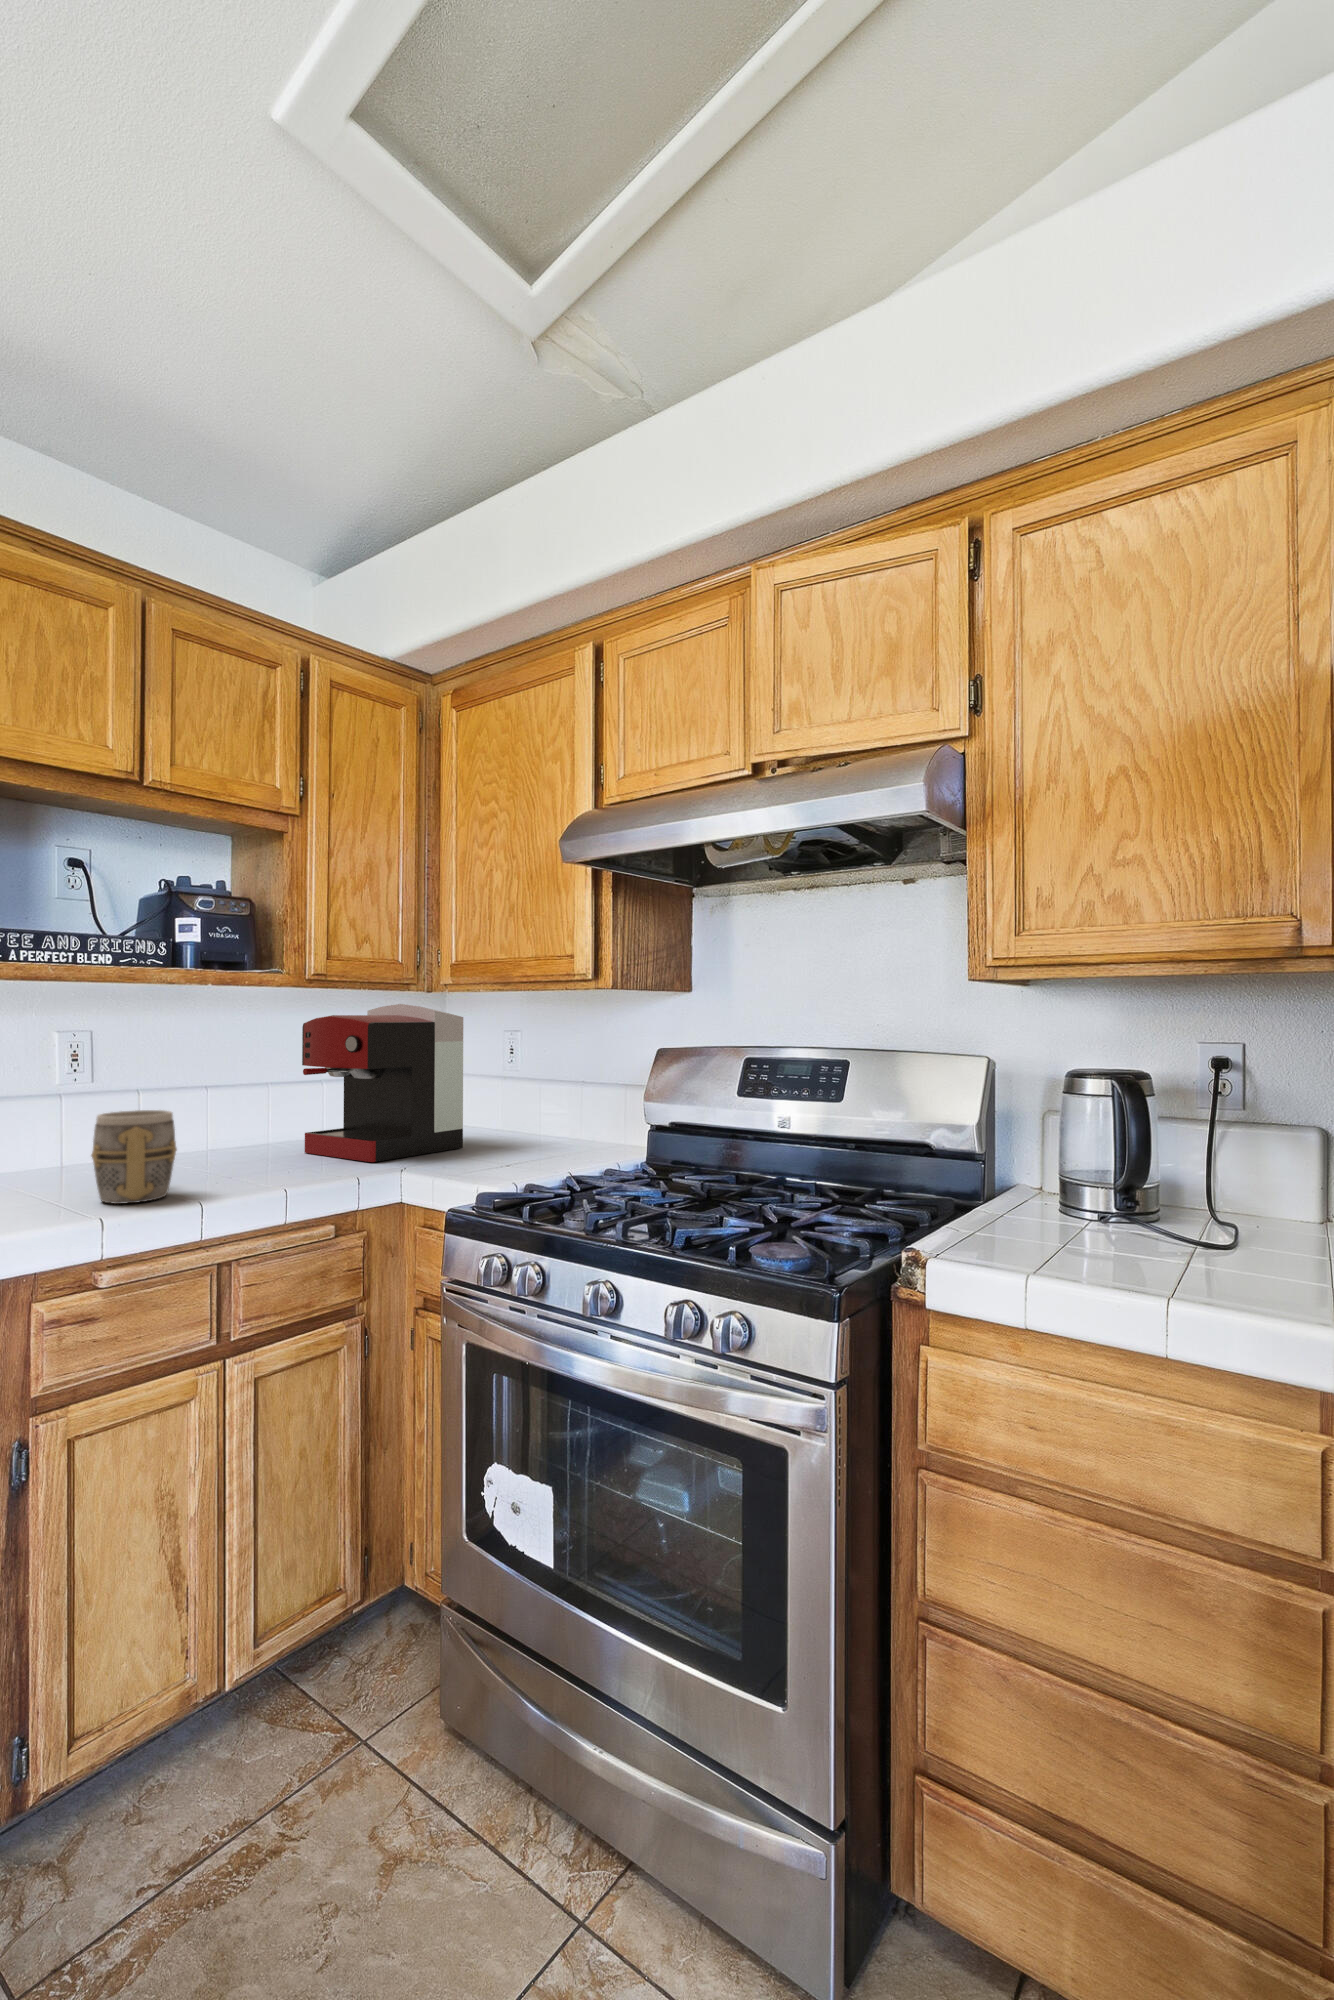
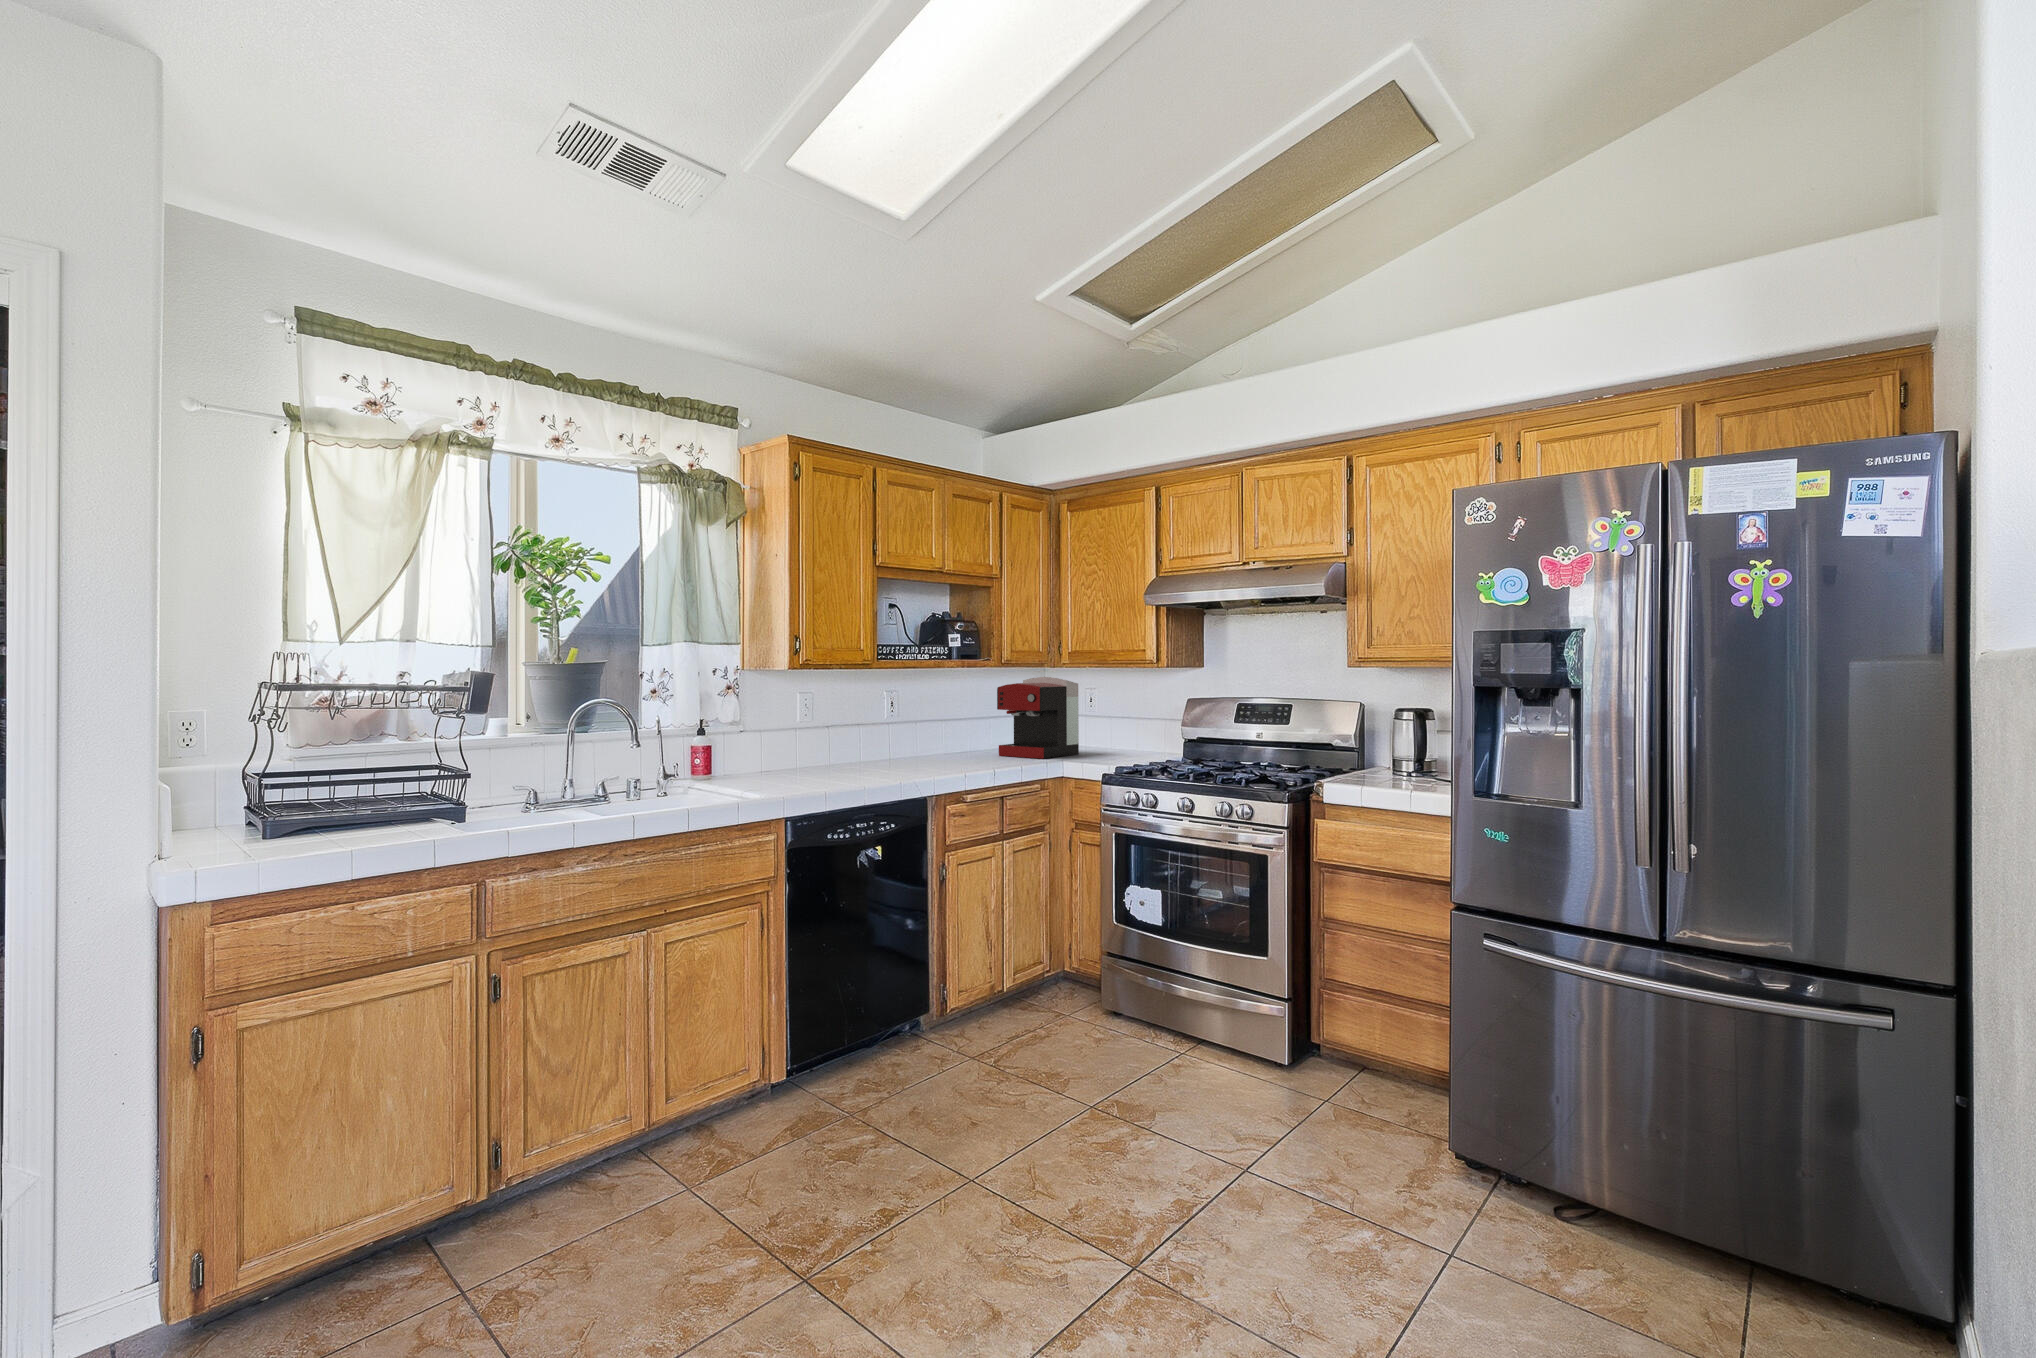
mug: present [91,1110,177,1204] -> none [944,728,977,769]

